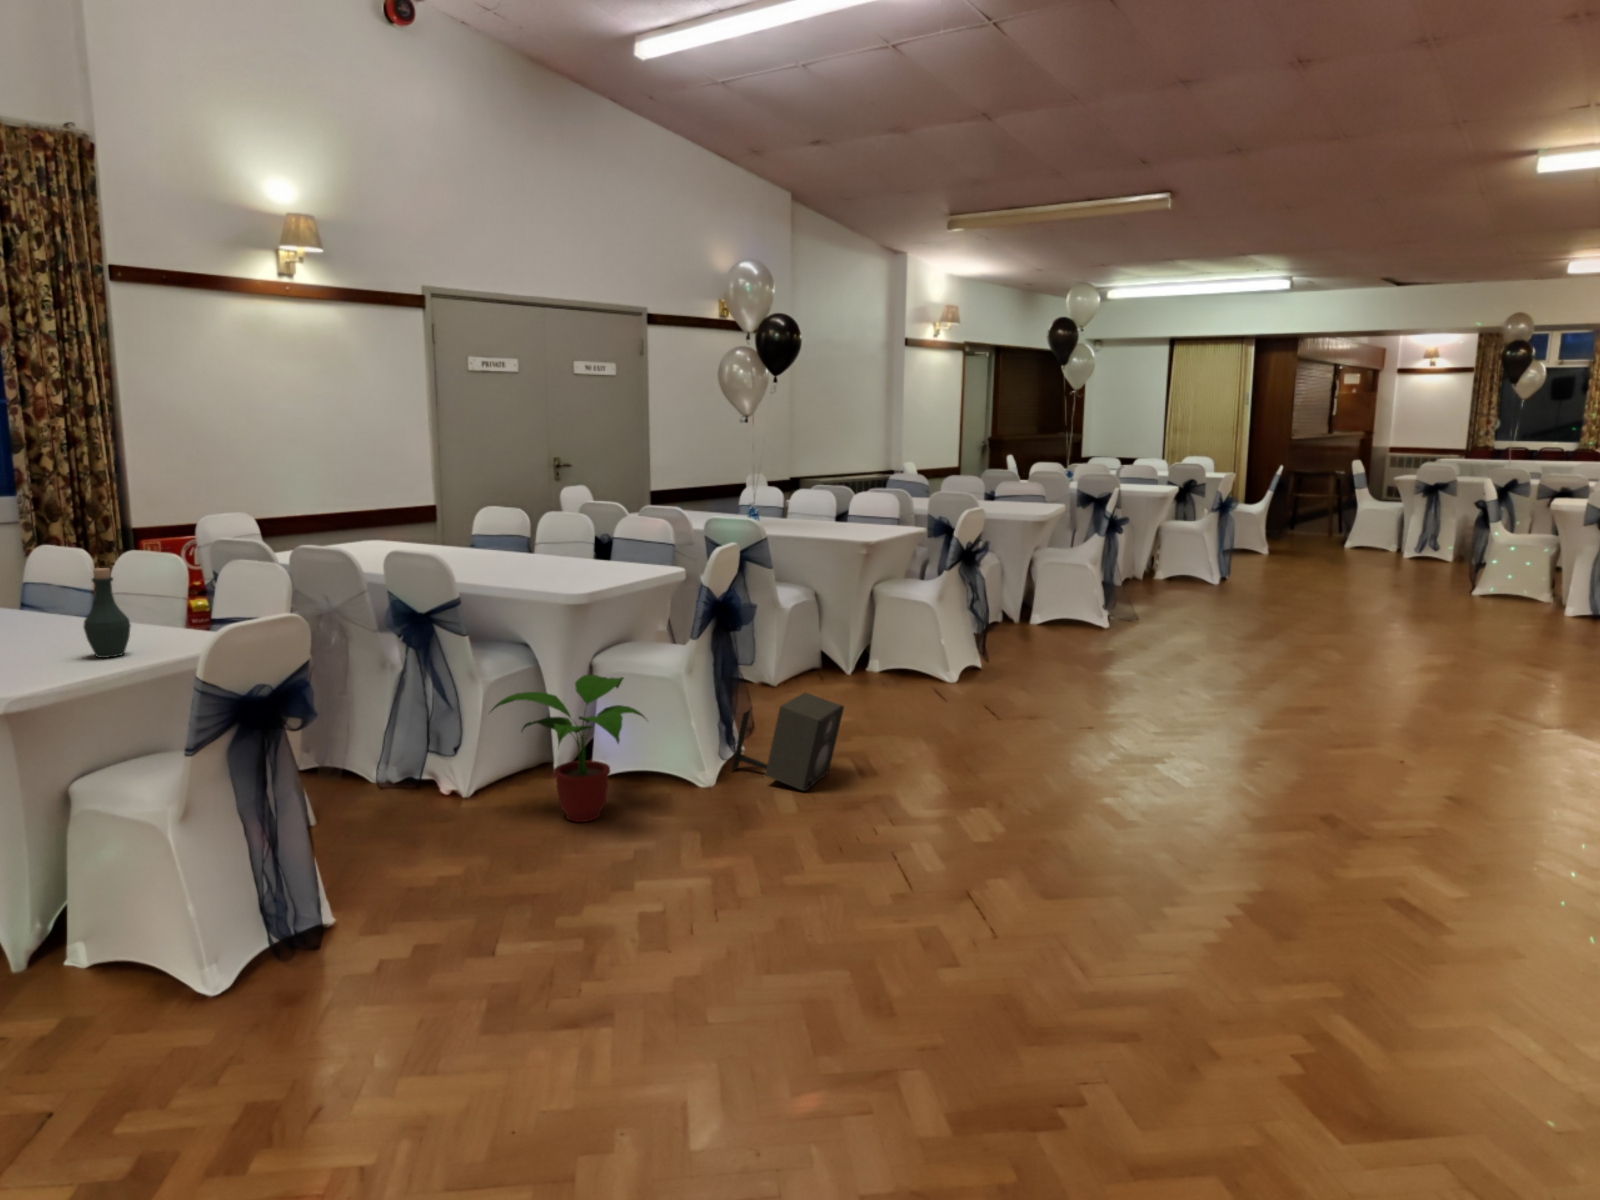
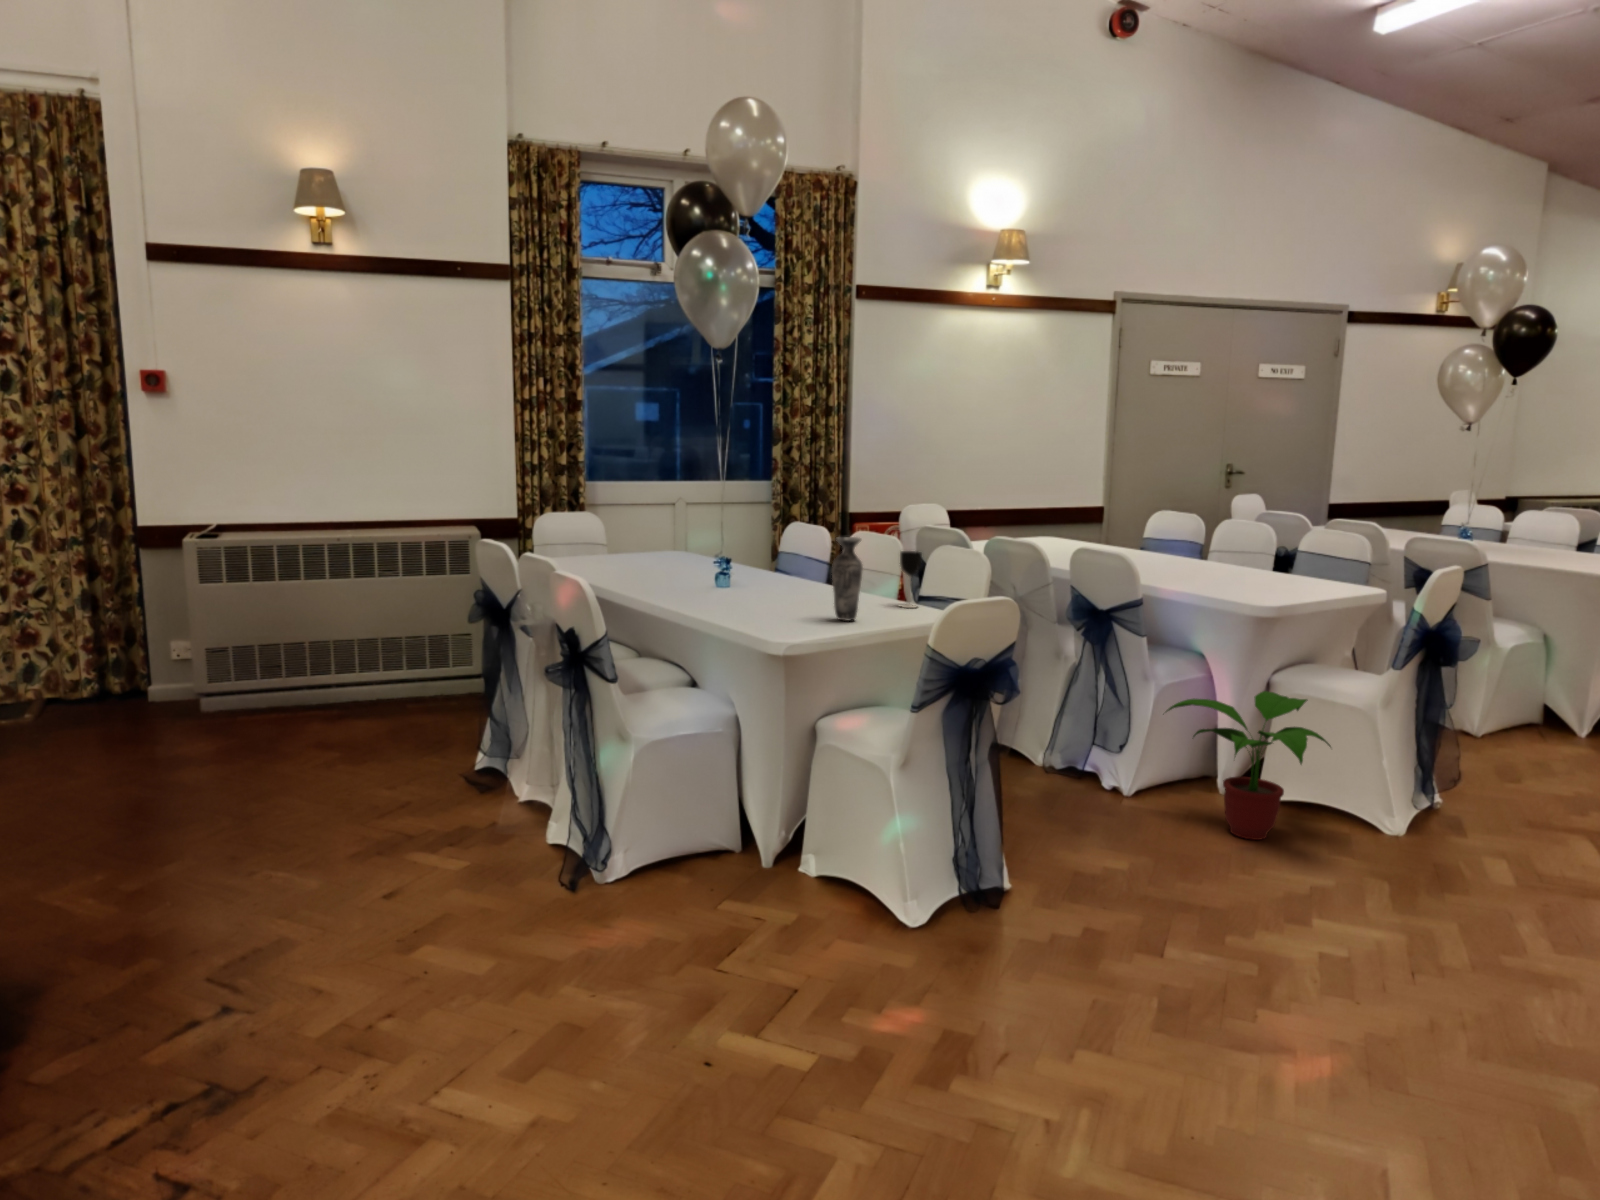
vase: none [24,566,74,672] -> present [832,537,863,620]
bottle: present [84,568,131,658] -> none [861,542,893,615]
wine glass: none [142,574,178,643] -> present [900,551,922,608]
speaker: present [732,692,844,791] -> none [1421,749,1584,862]

